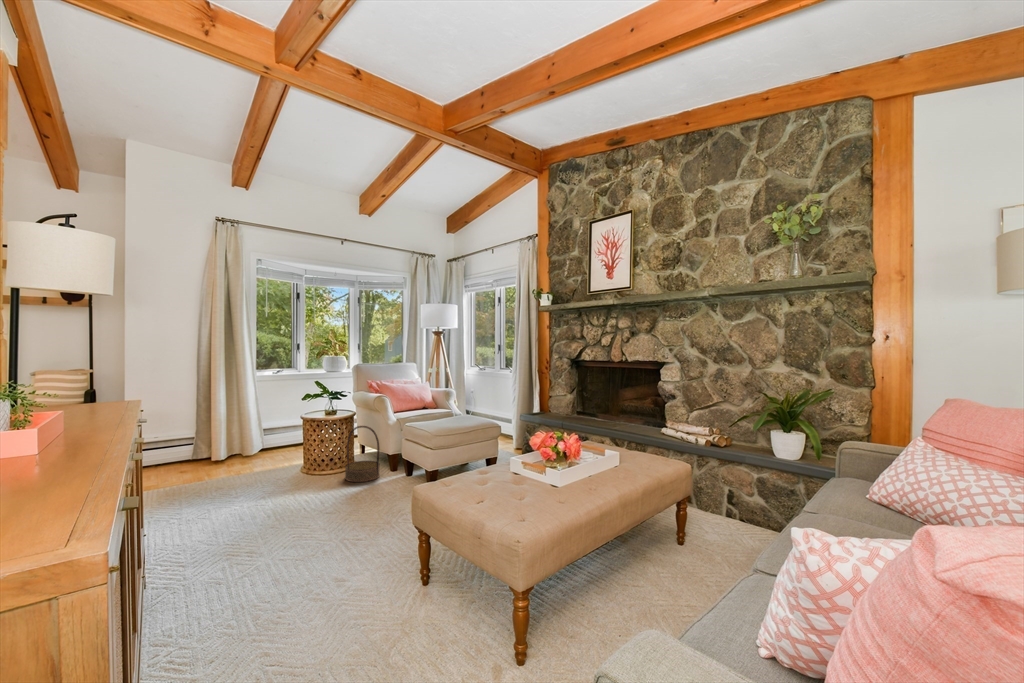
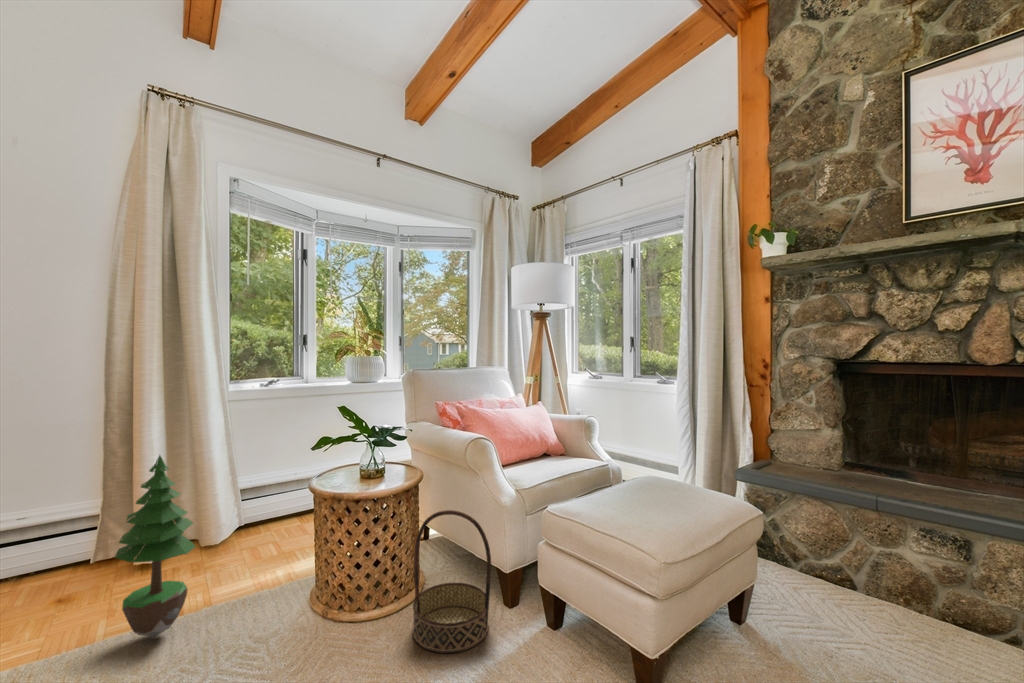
potted tree: none [216,401,250,479] -> present [115,455,196,637]

